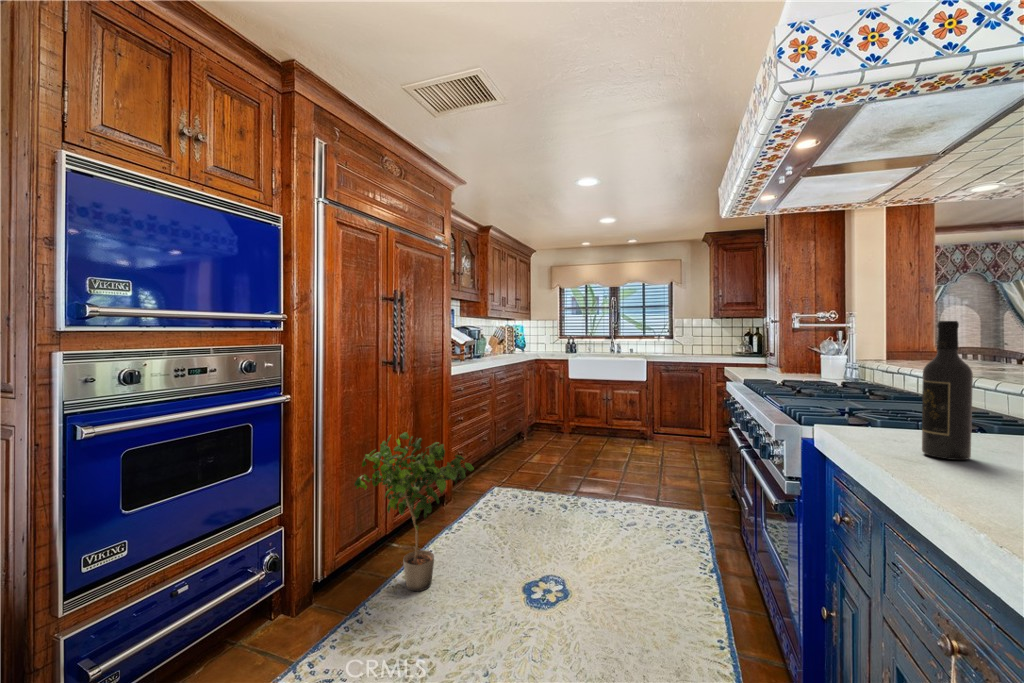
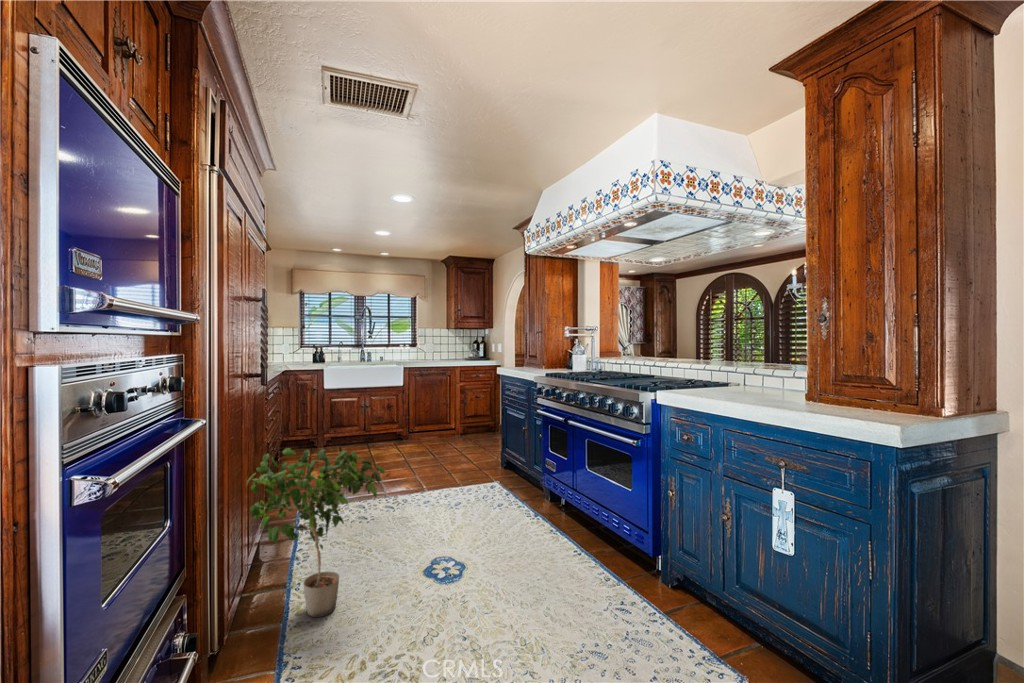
wine bottle: present [922,321,973,460] -> none [723,330,743,399]

